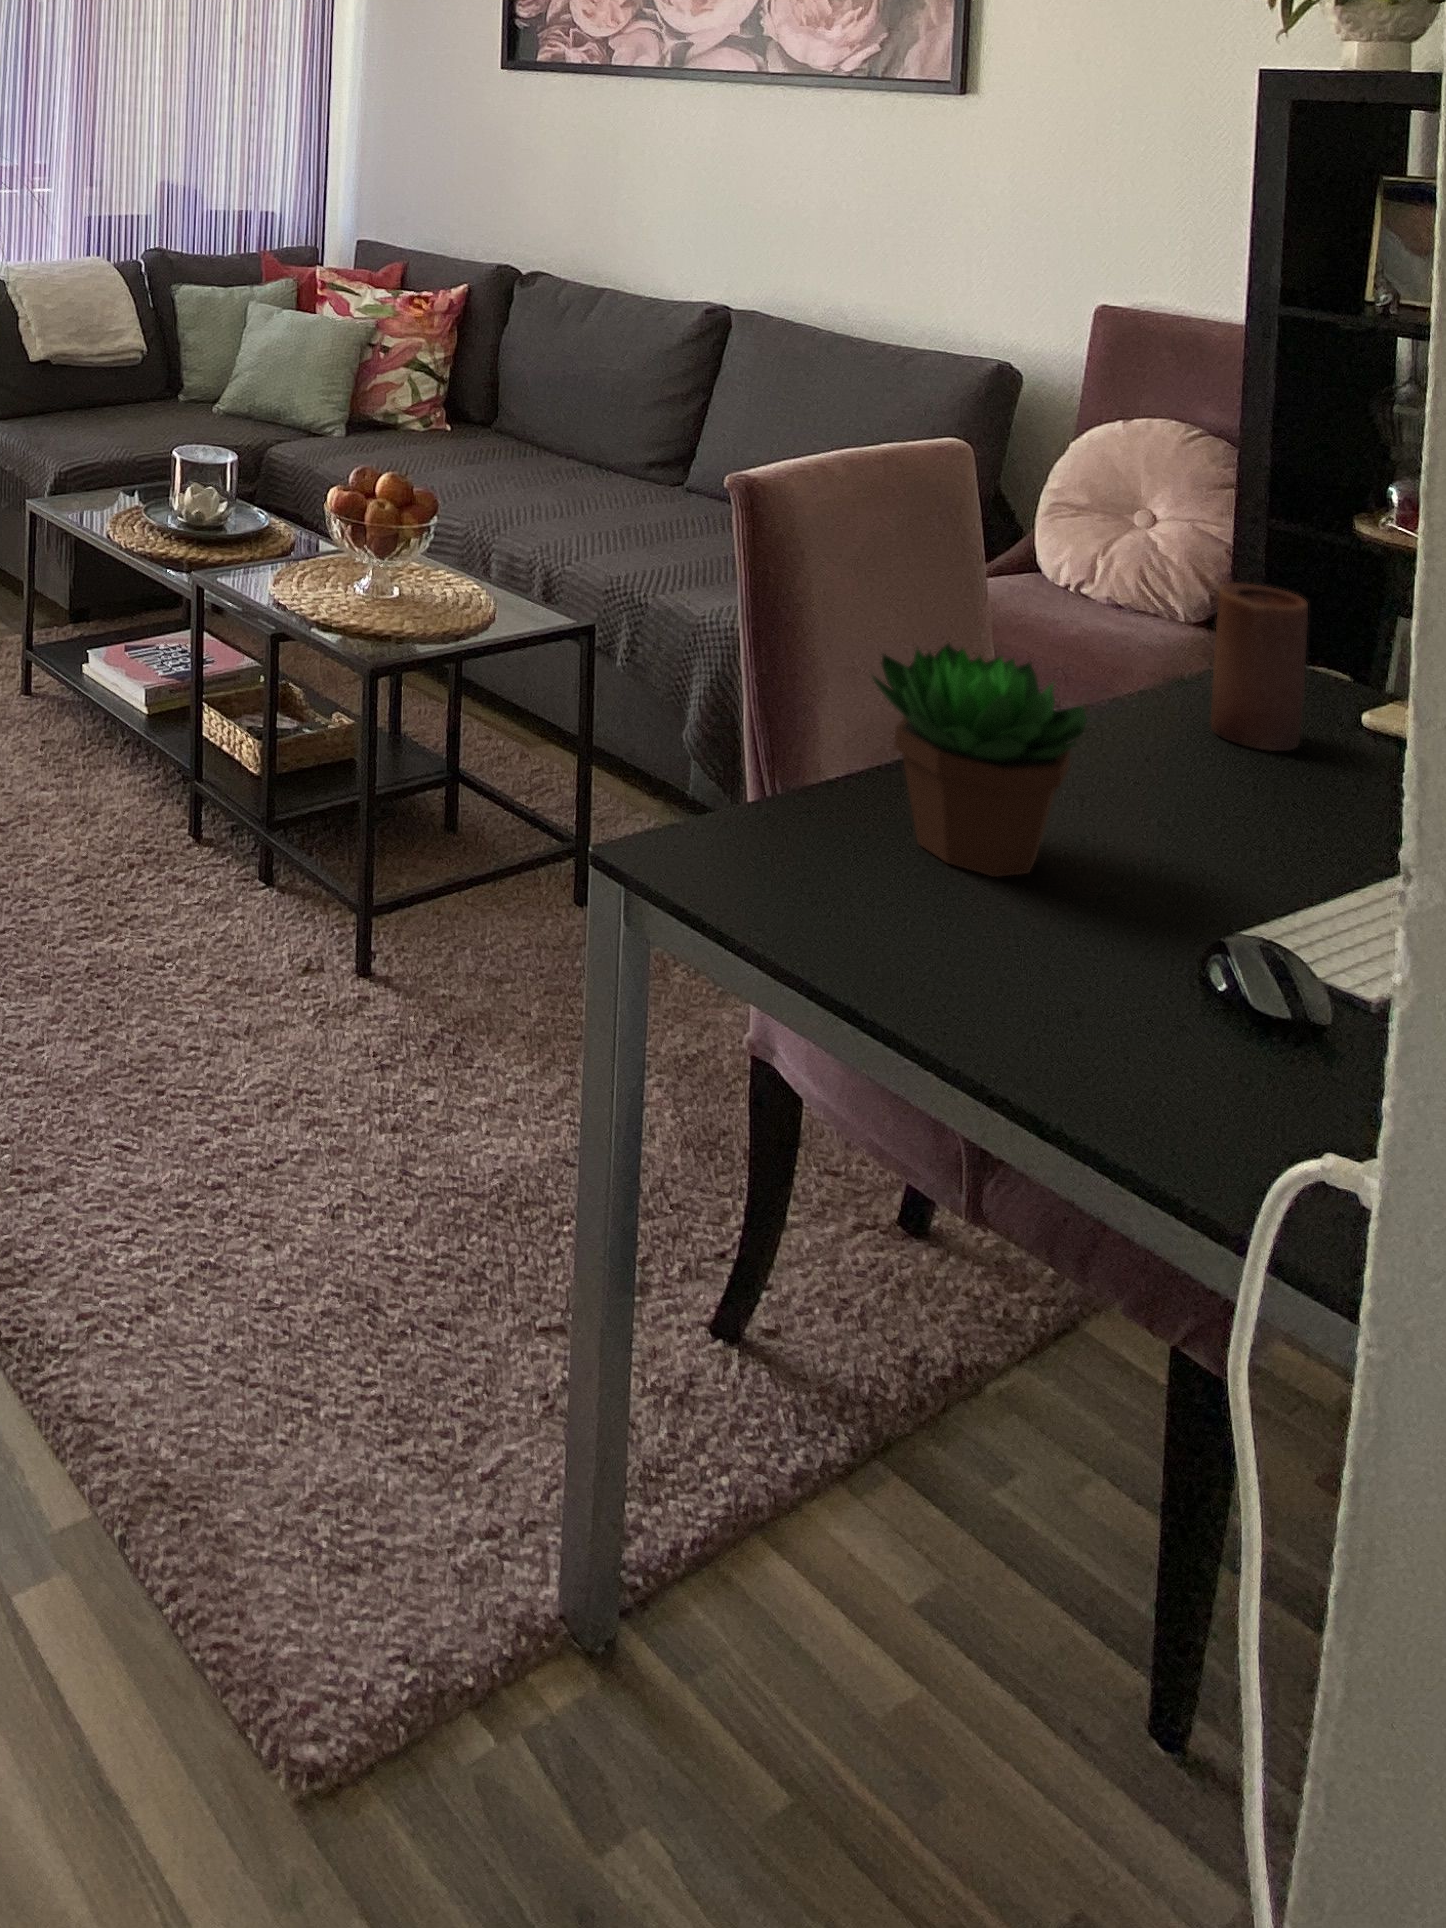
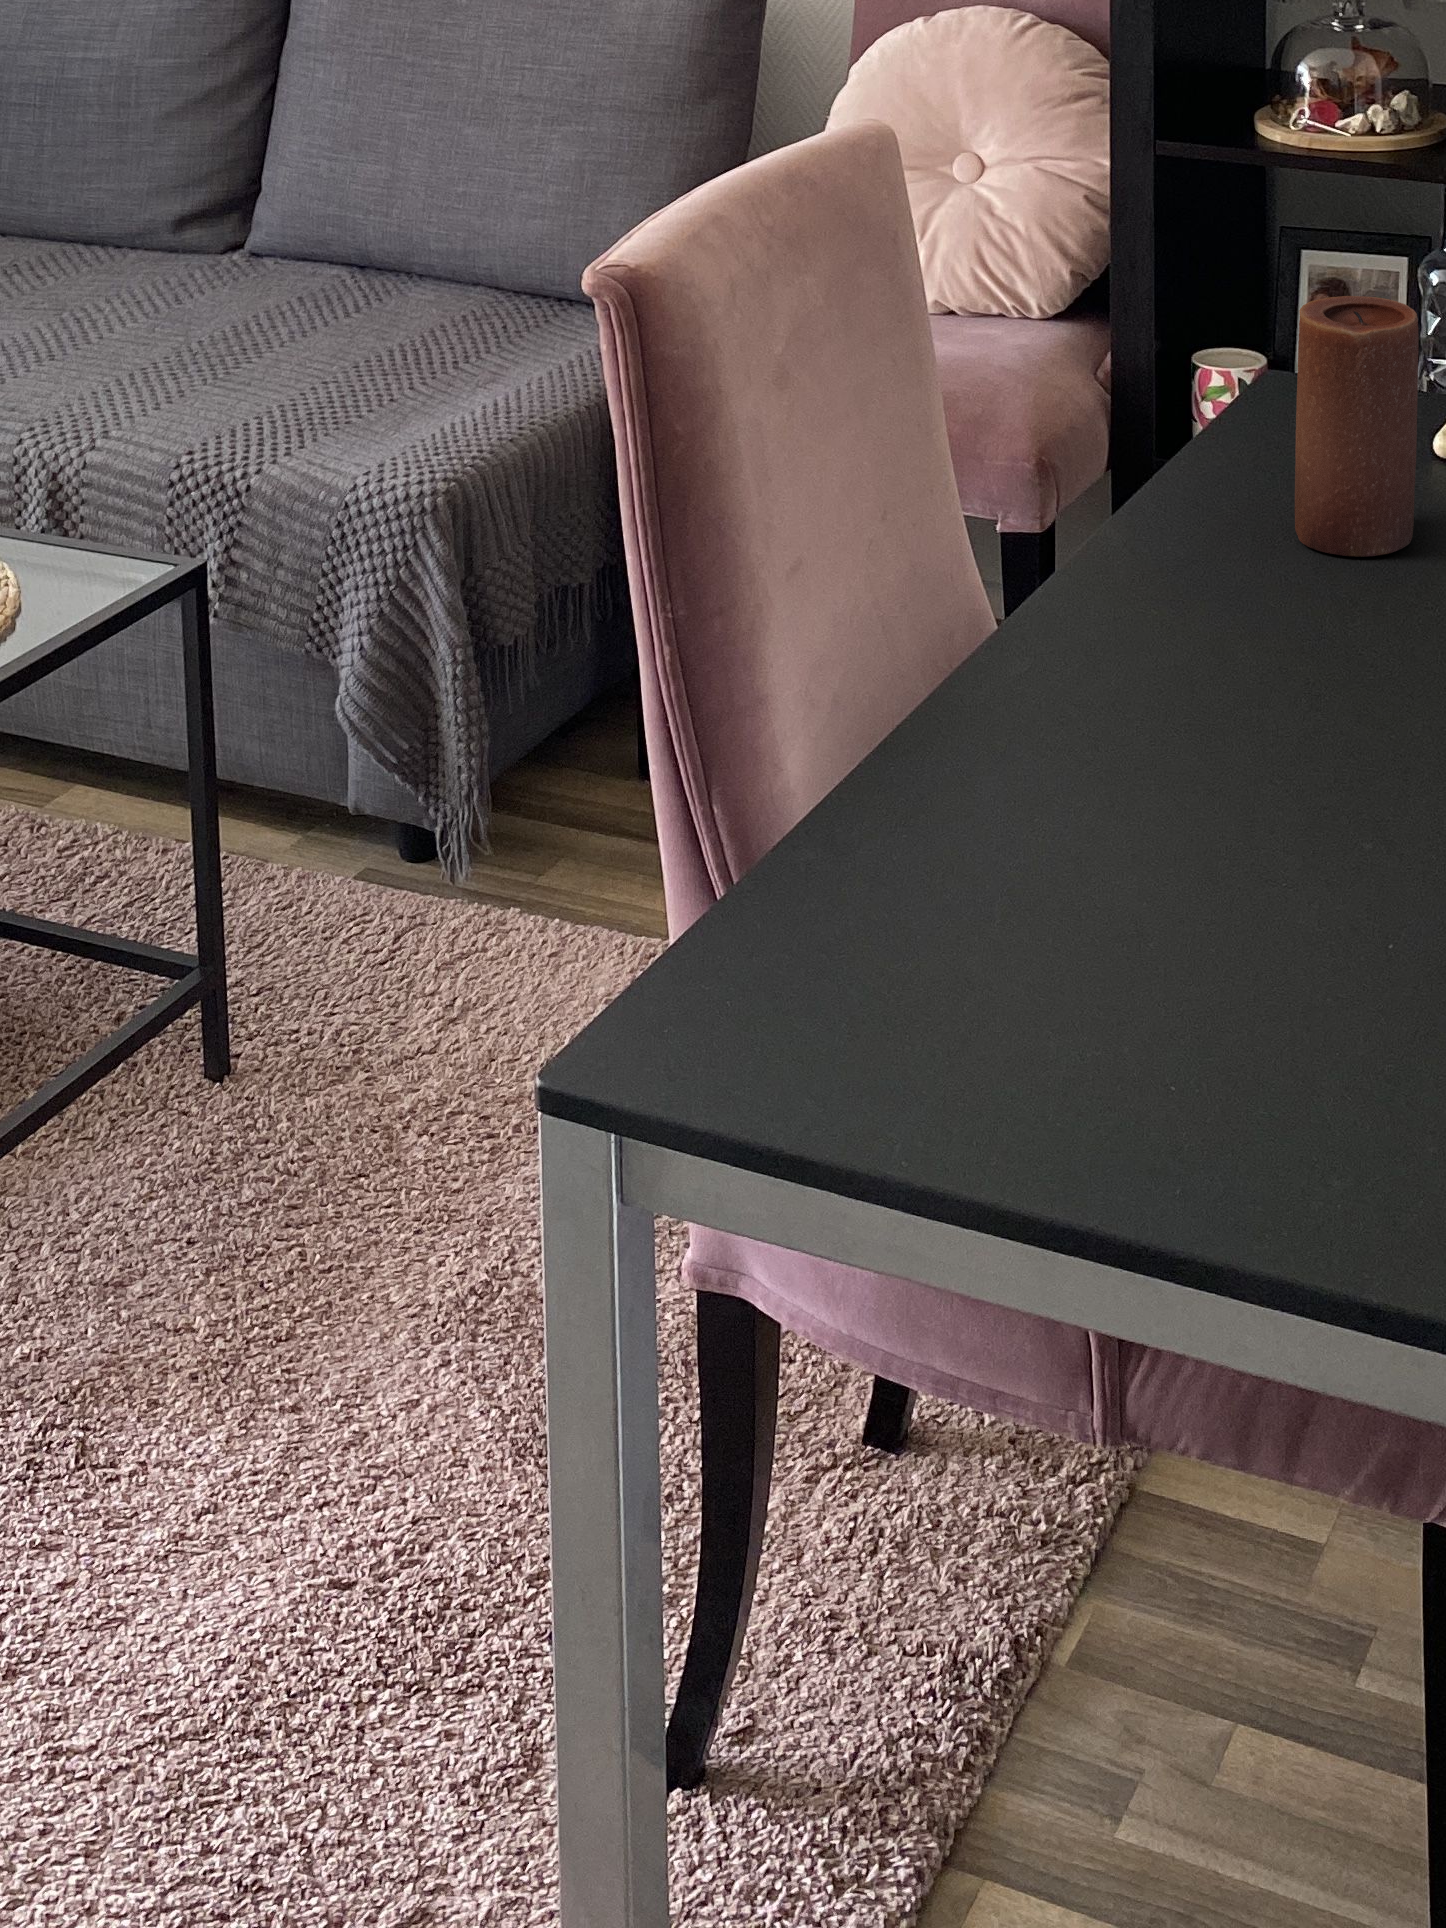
succulent plant: present [873,644,1087,877] -> none [939,522,1280,917]

